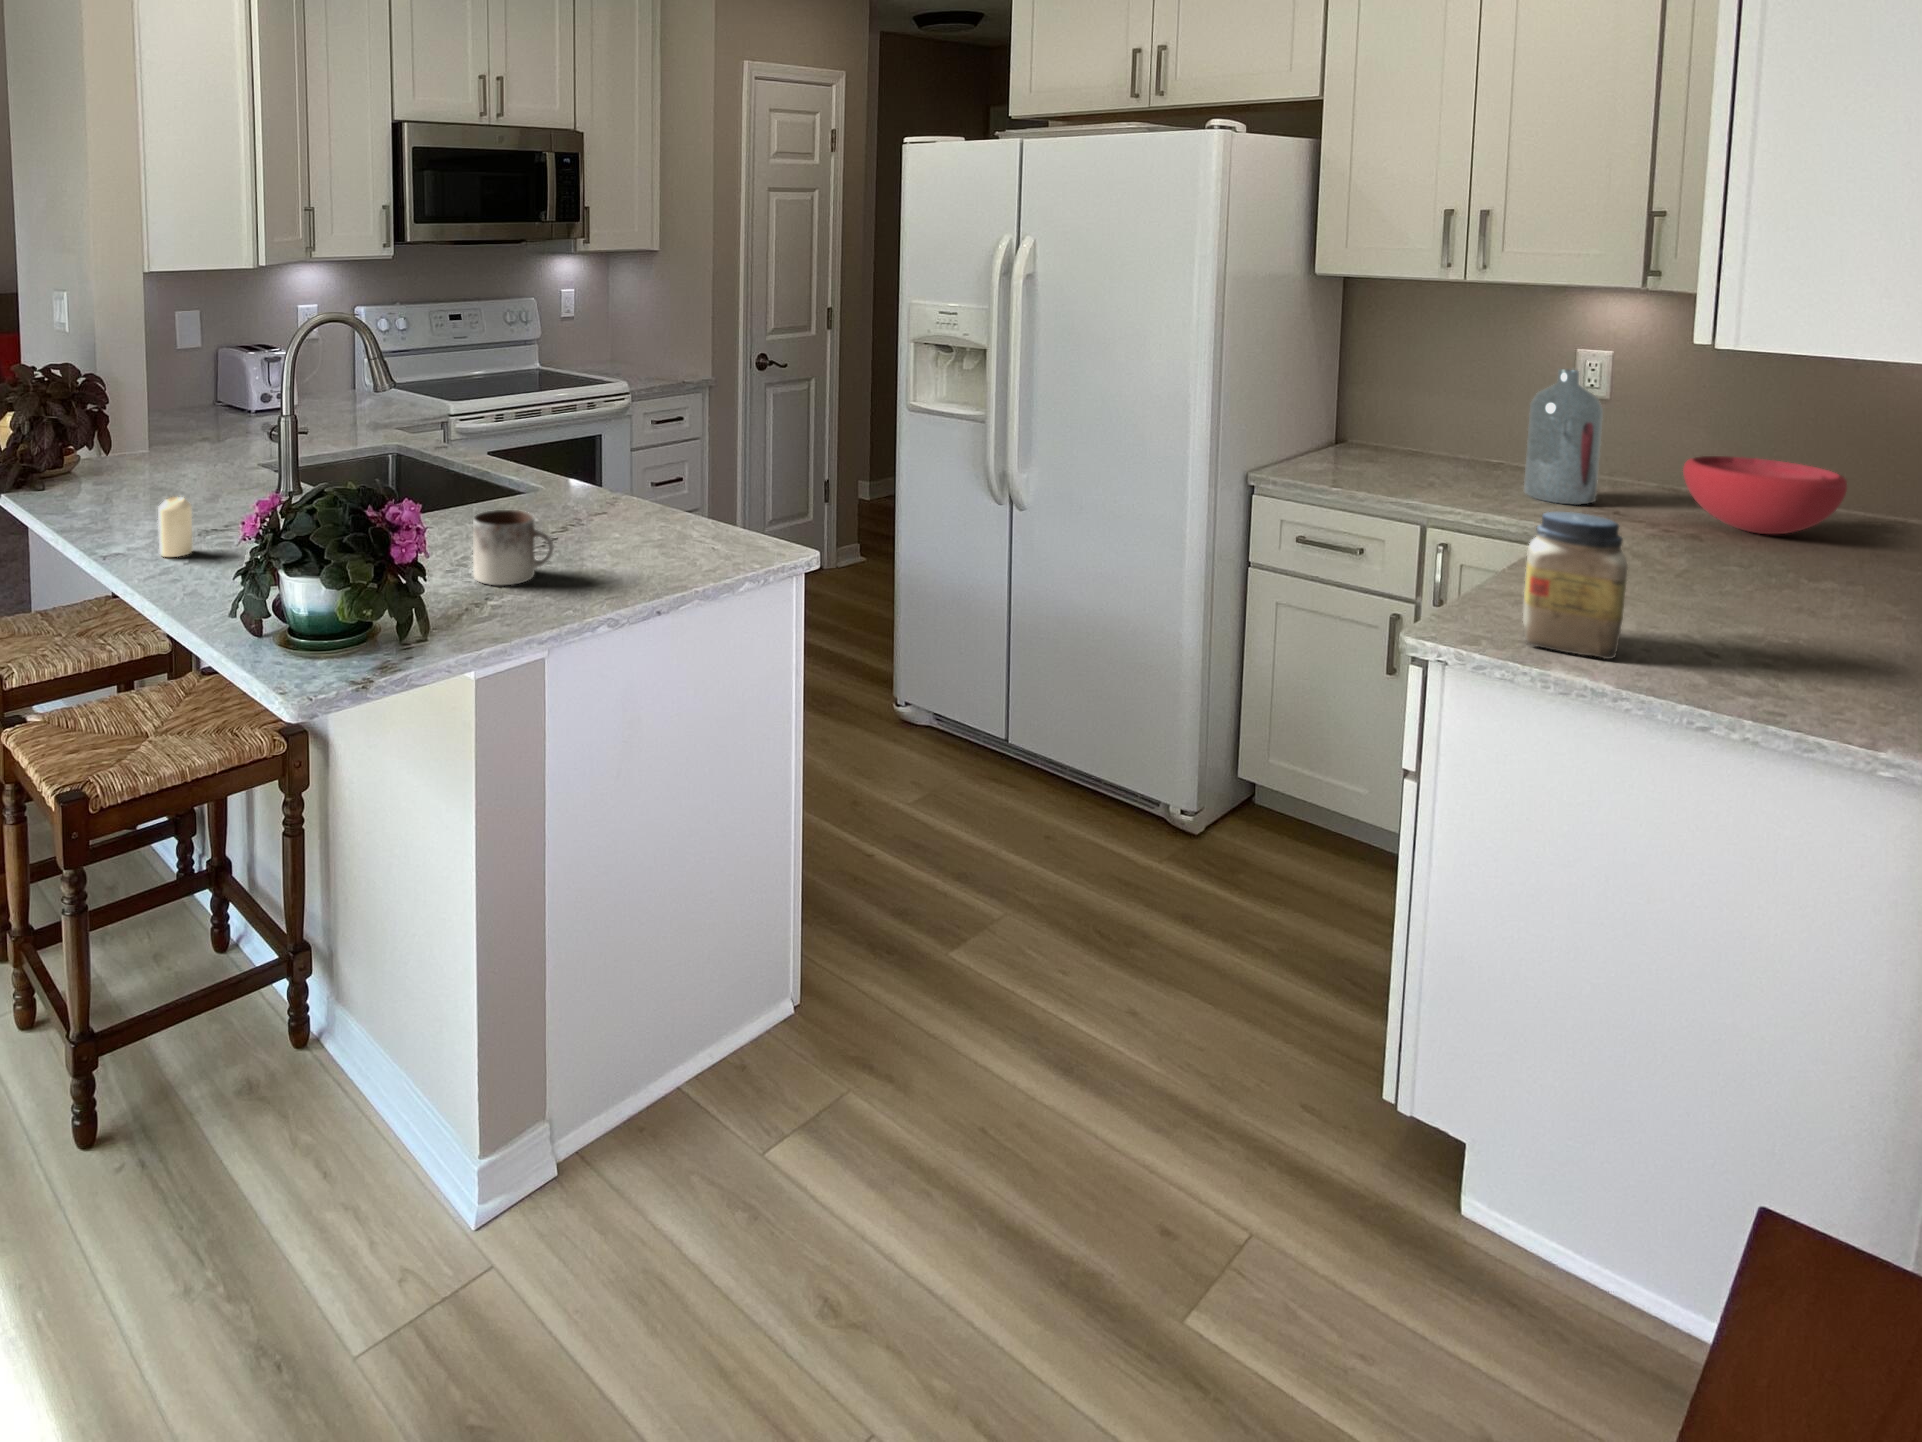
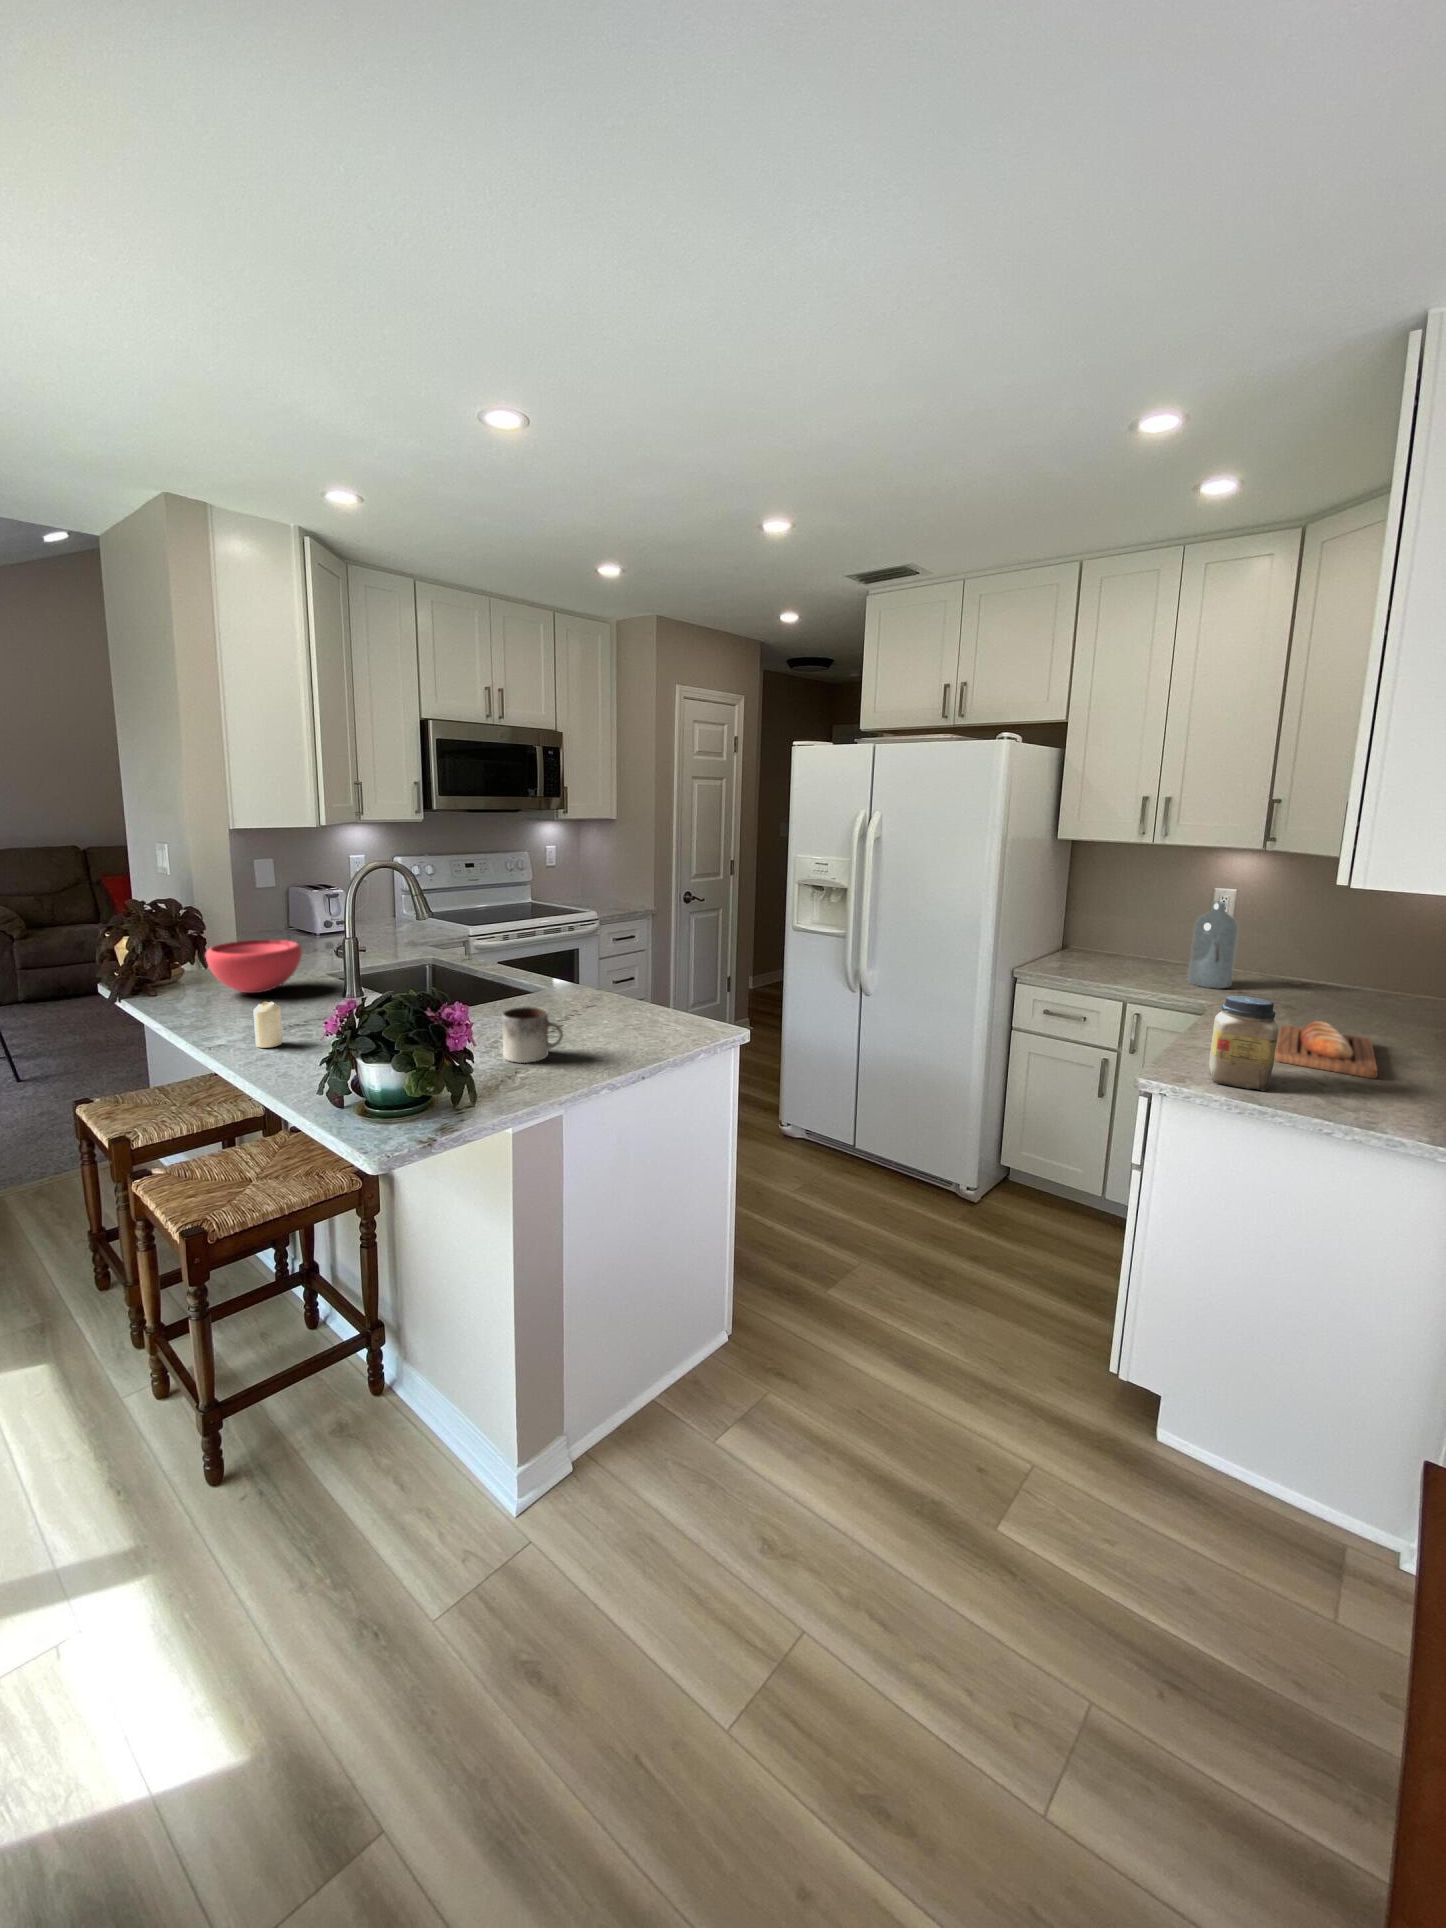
bowl: present [1683,456,1847,534] -> present [206,940,302,993]
bread loaf: none [1640,556,1815,647] -> present [1275,1021,1378,1079]

